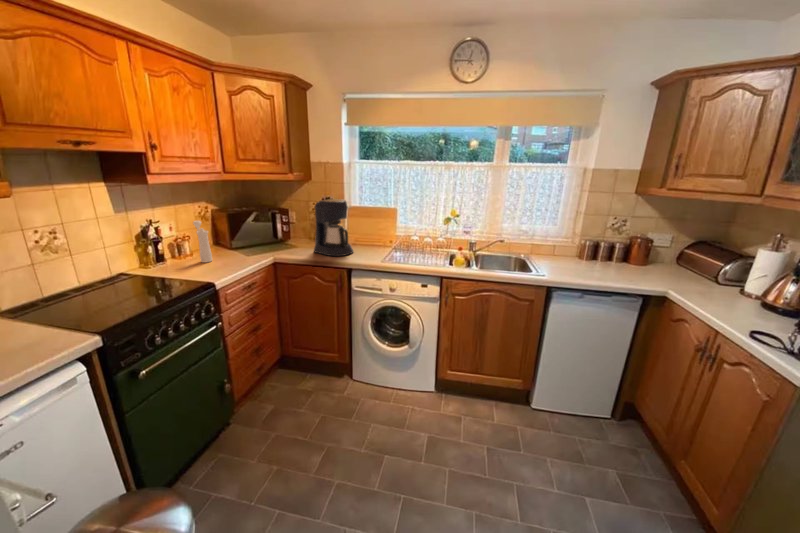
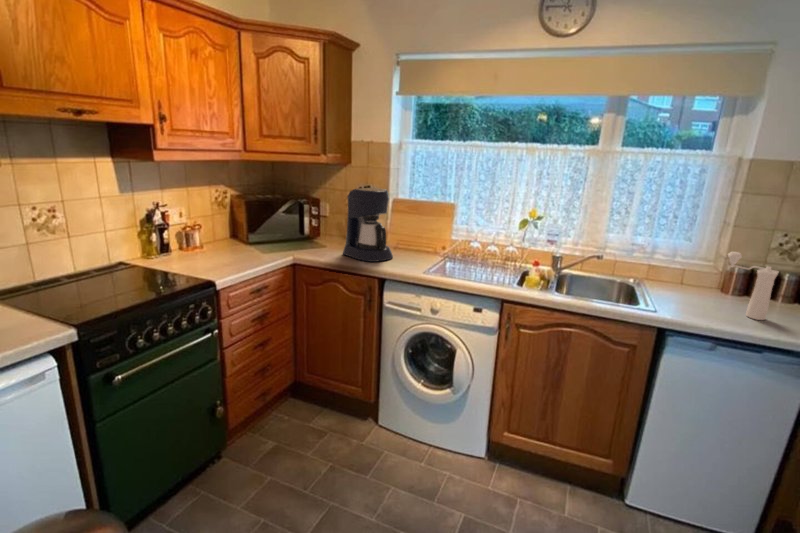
pepper mill: present [193,221,212,262] -> present [728,252,779,320]

